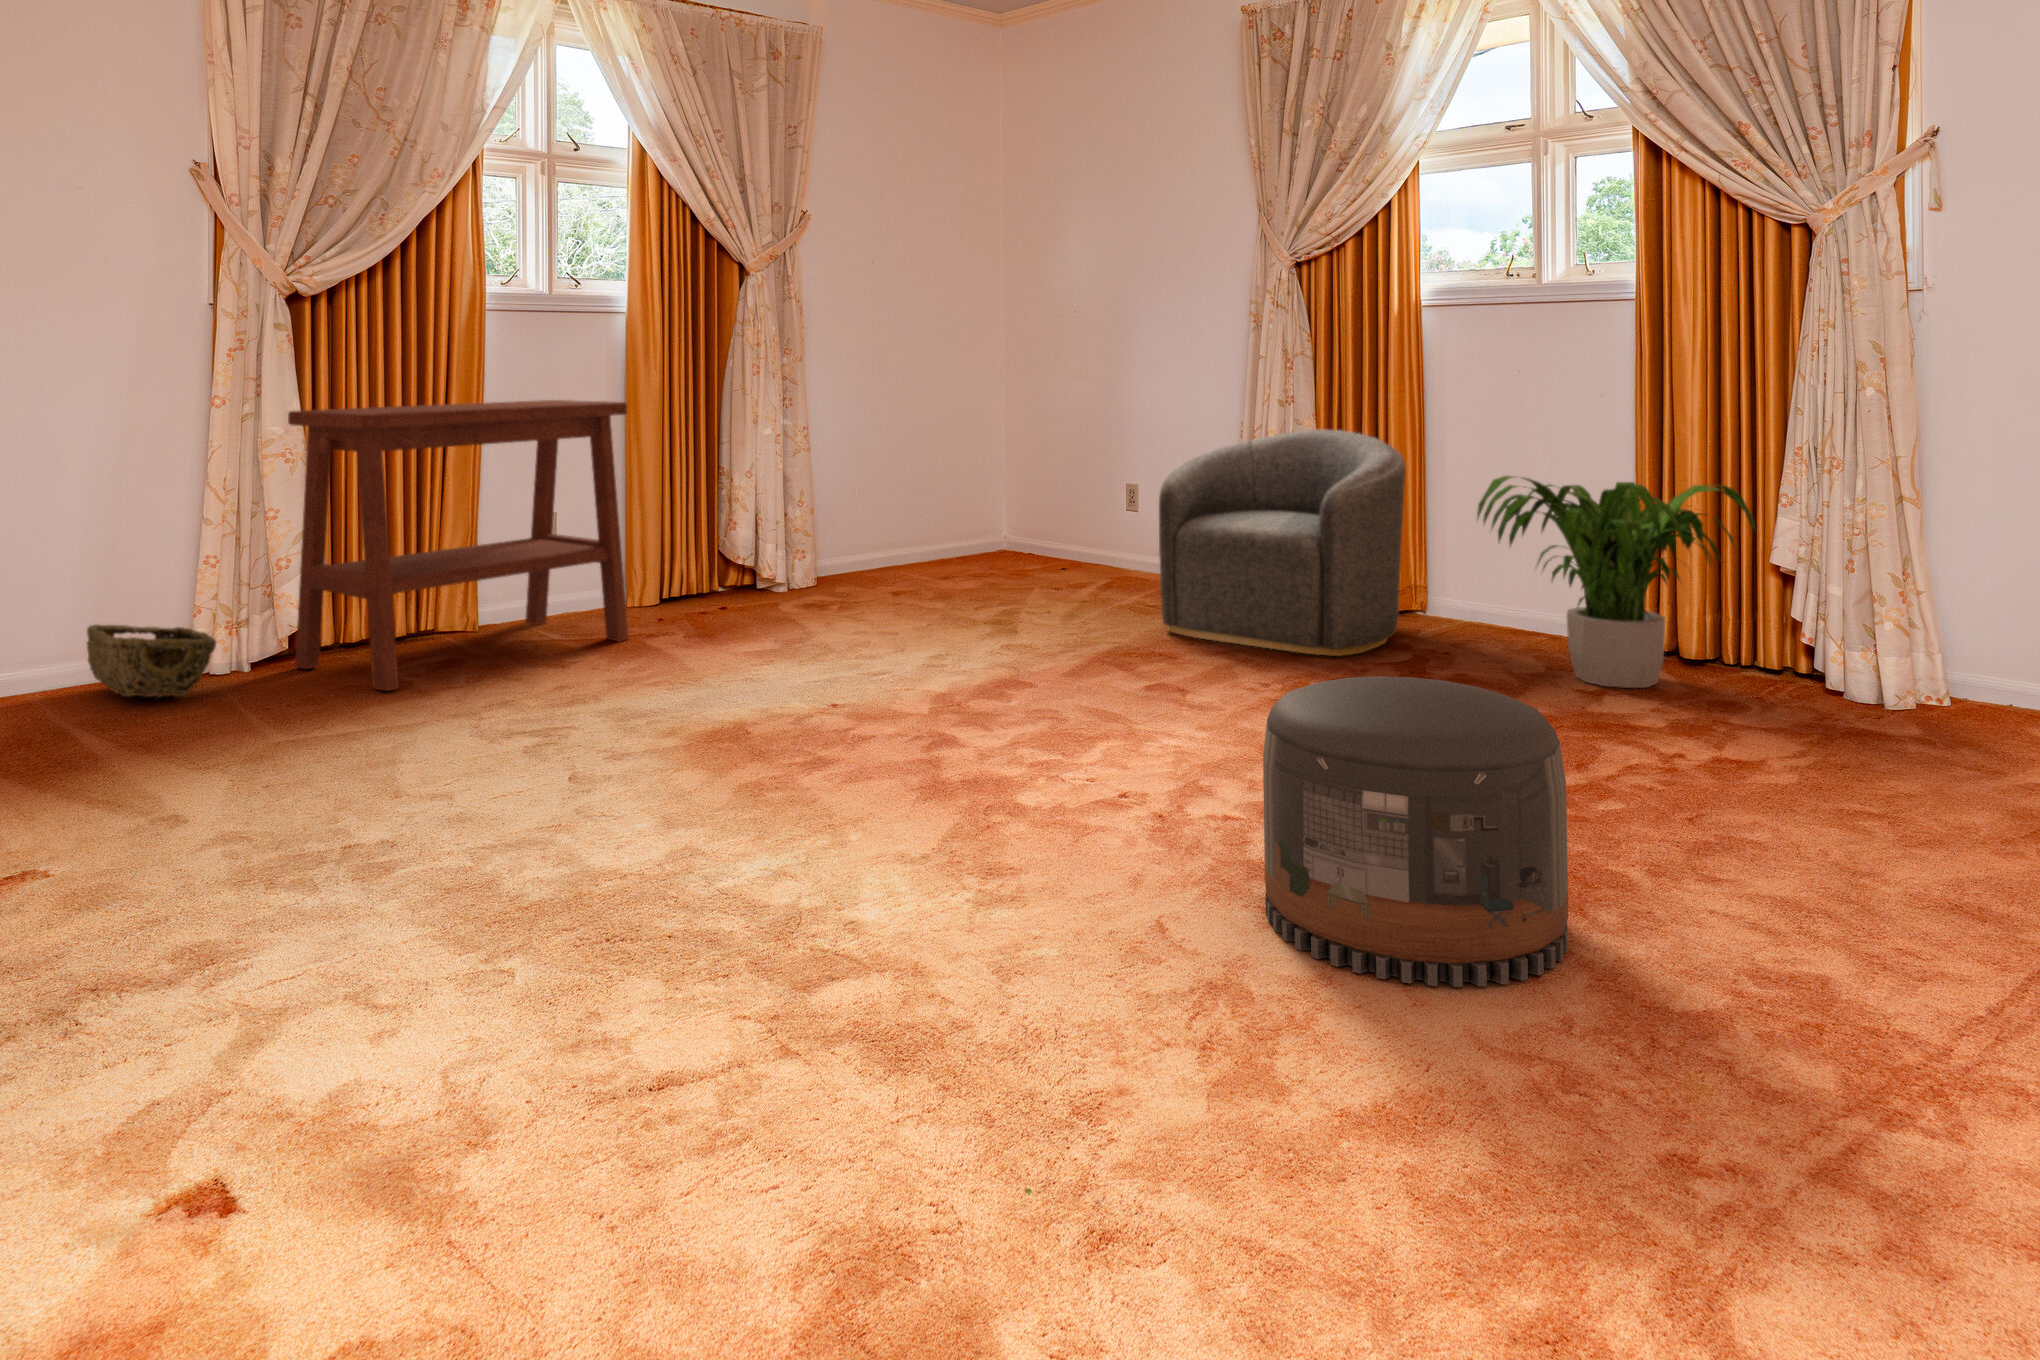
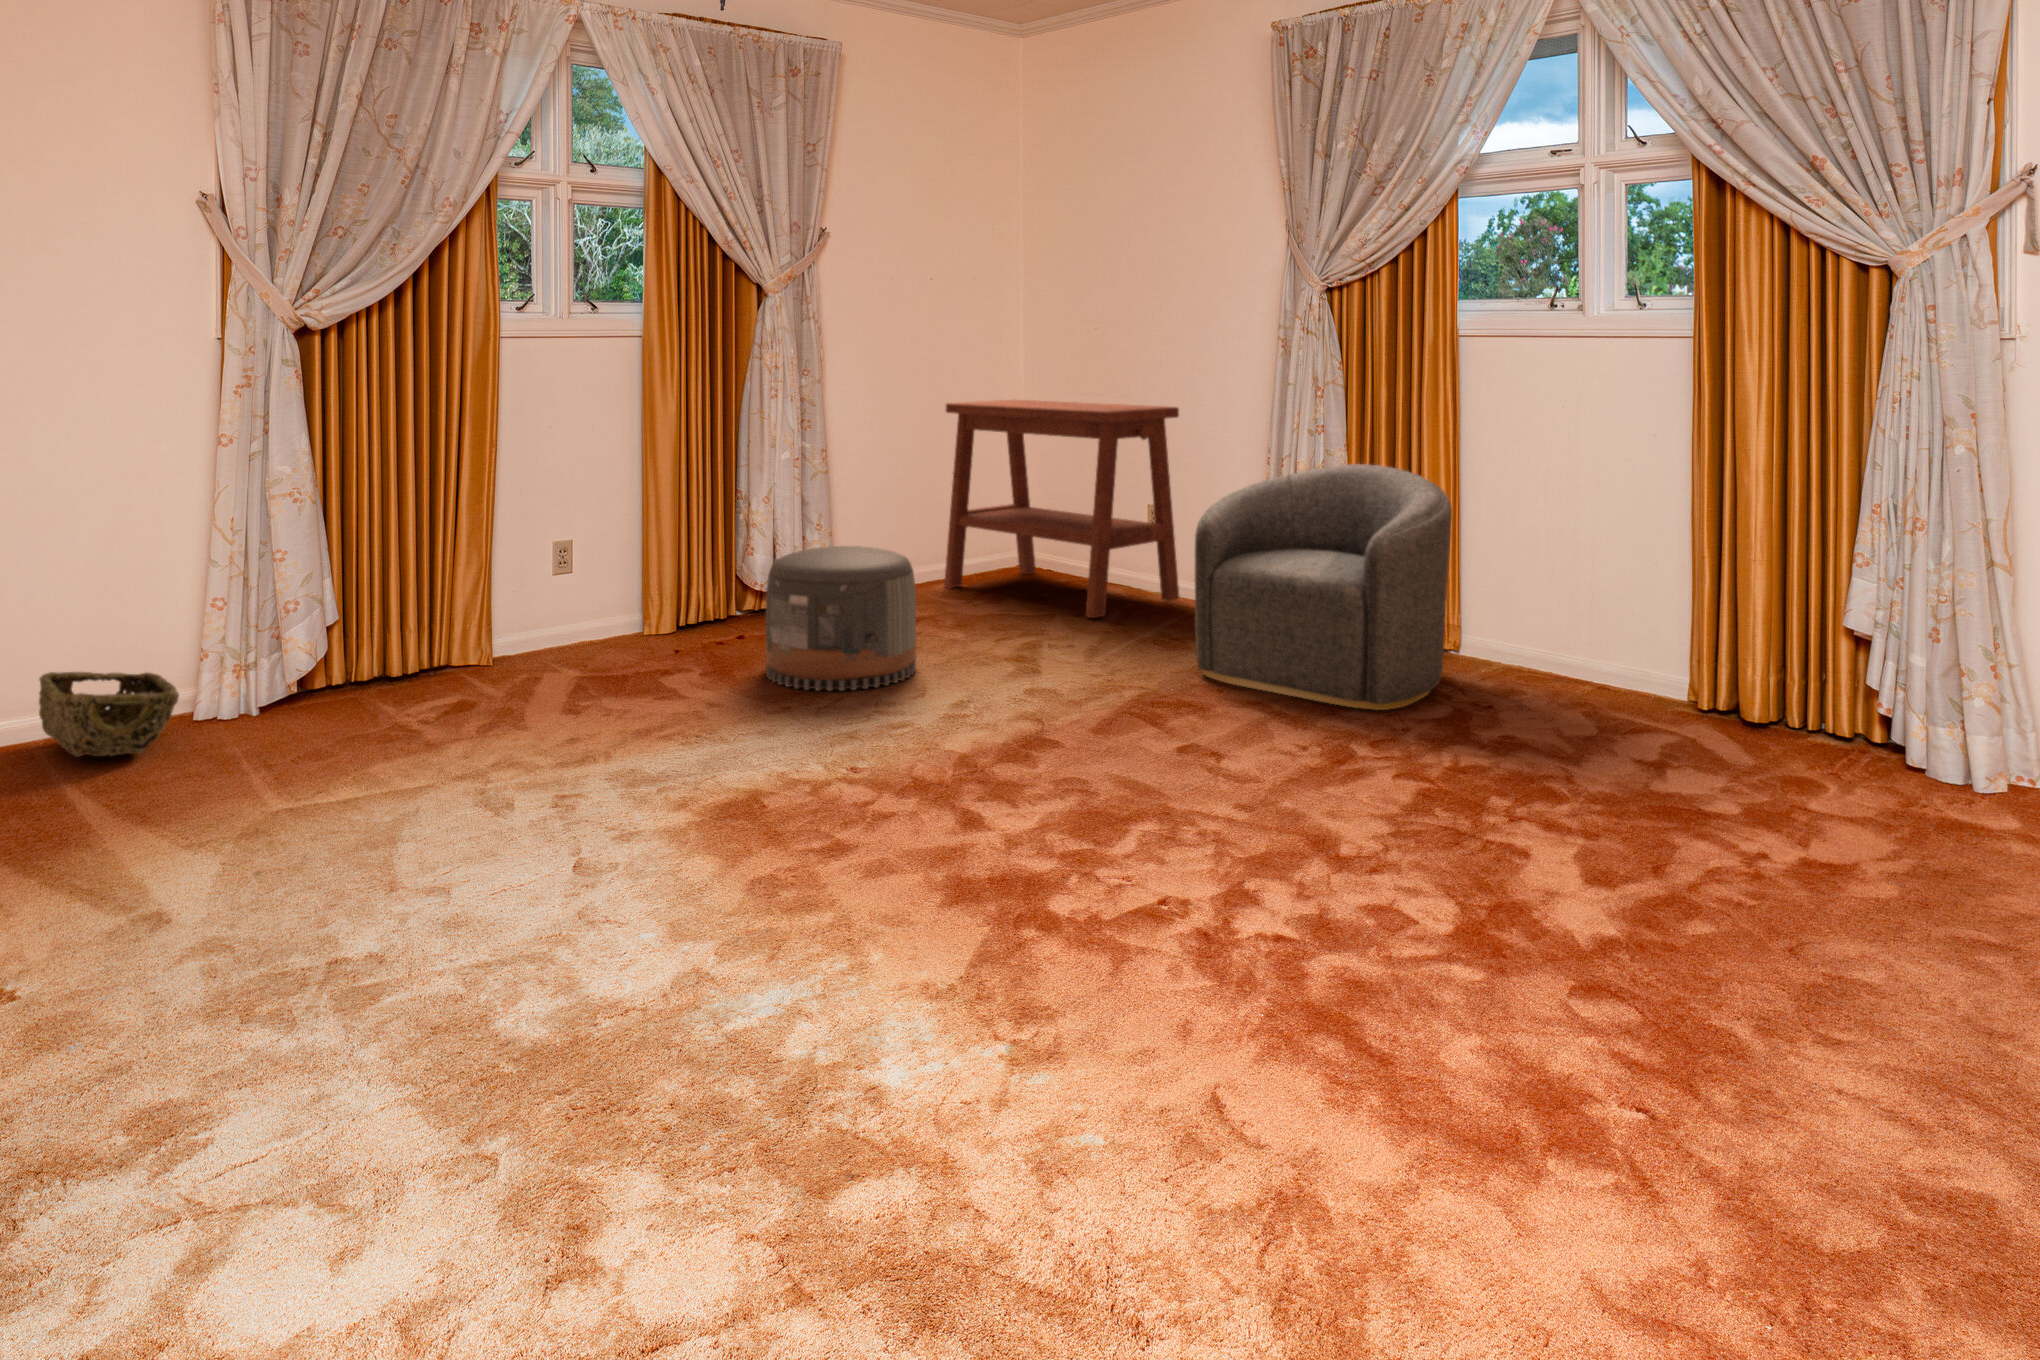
side table: present [288,400,629,691] -> present [944,400,1180,618]
potted plant: present [1477,476,1756,688] -> none [1531,526,1834,756]
pouf: present [1263,676,1568,987] -> present [766,546,916,691]

